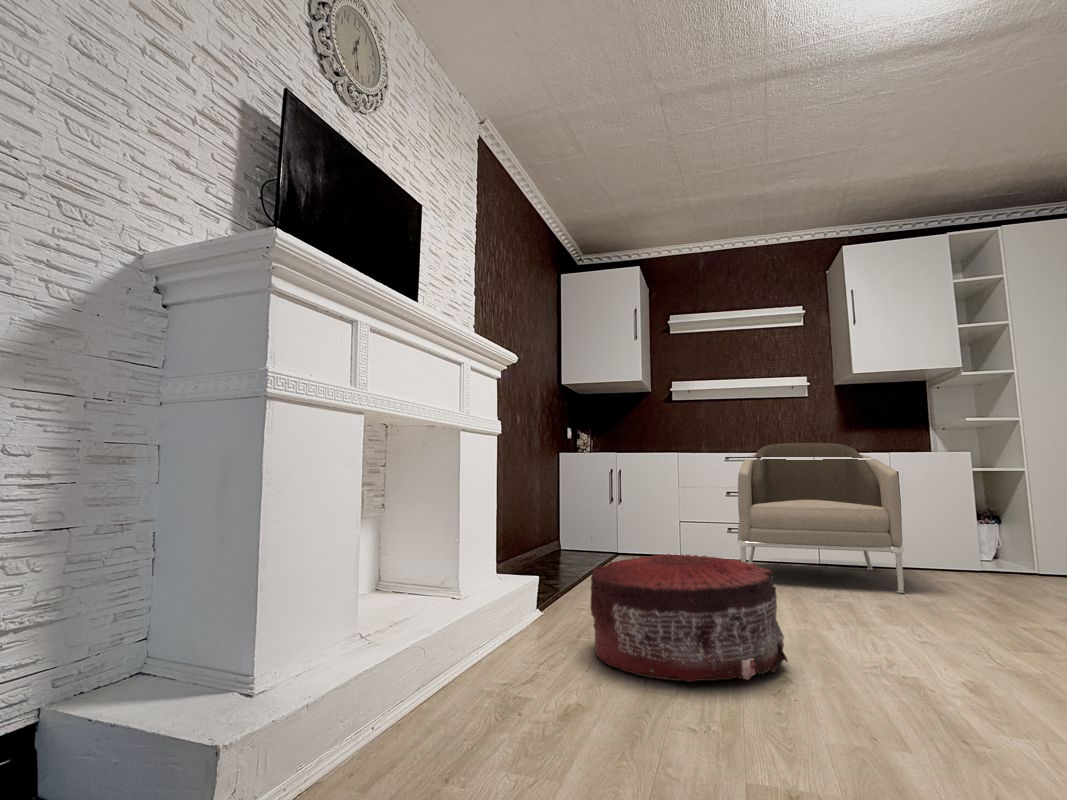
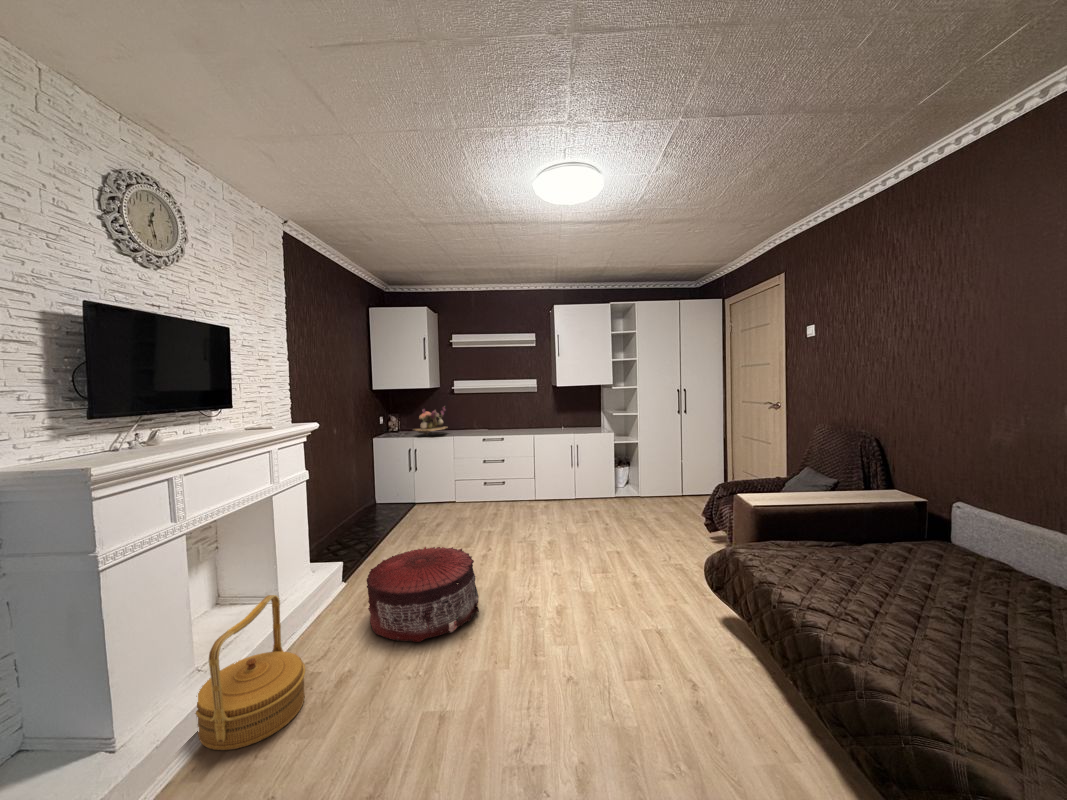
flower arrangement: none [614,413,669,454] -> present [415,407,446,434]
armchair: present [737,443,905,593] -> none [483,430,571,528]
woven basket: none [359,542,519,756] -> present [195,595,306,750]

